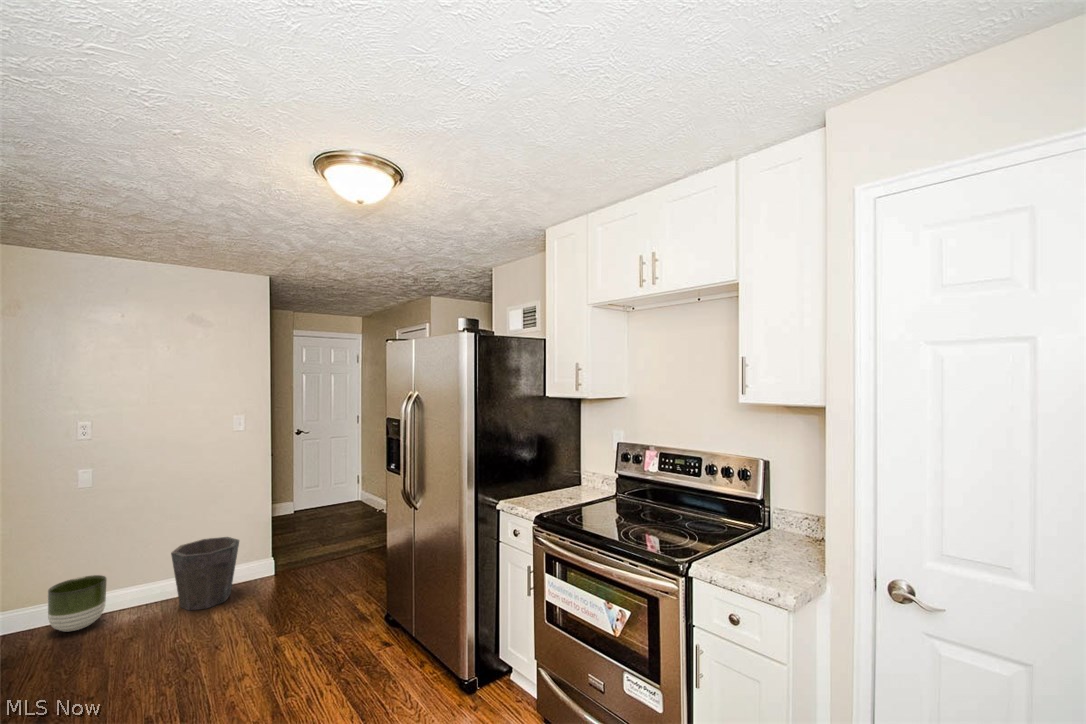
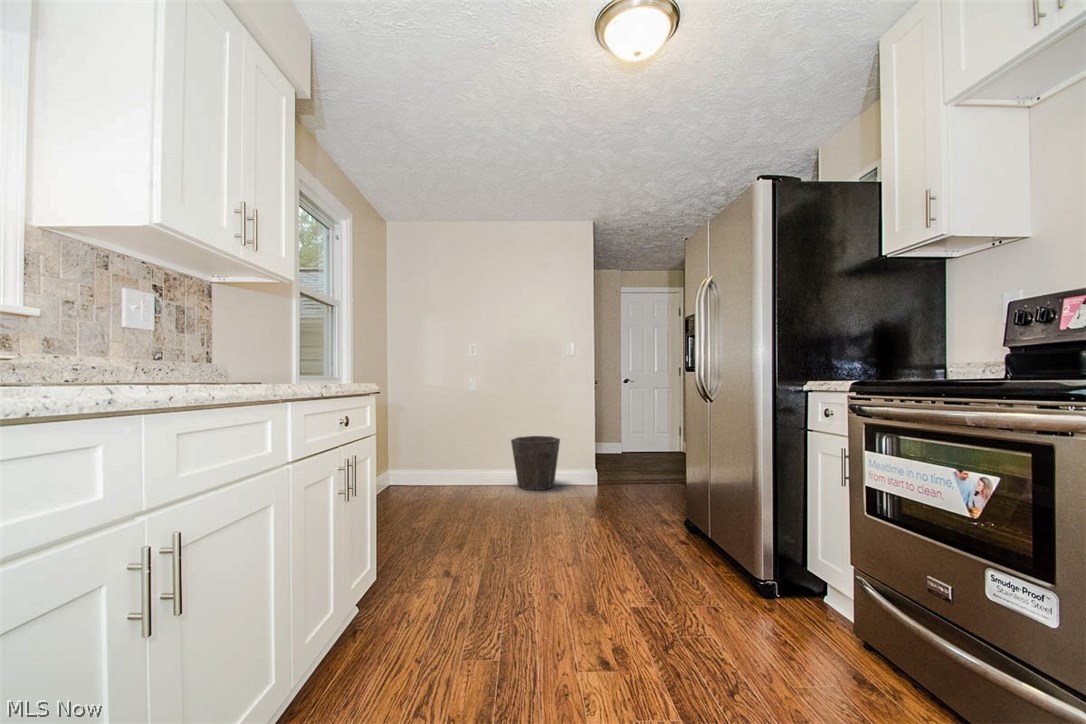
planter: present [48,575,107,631] -> none [438,450,471,486]

